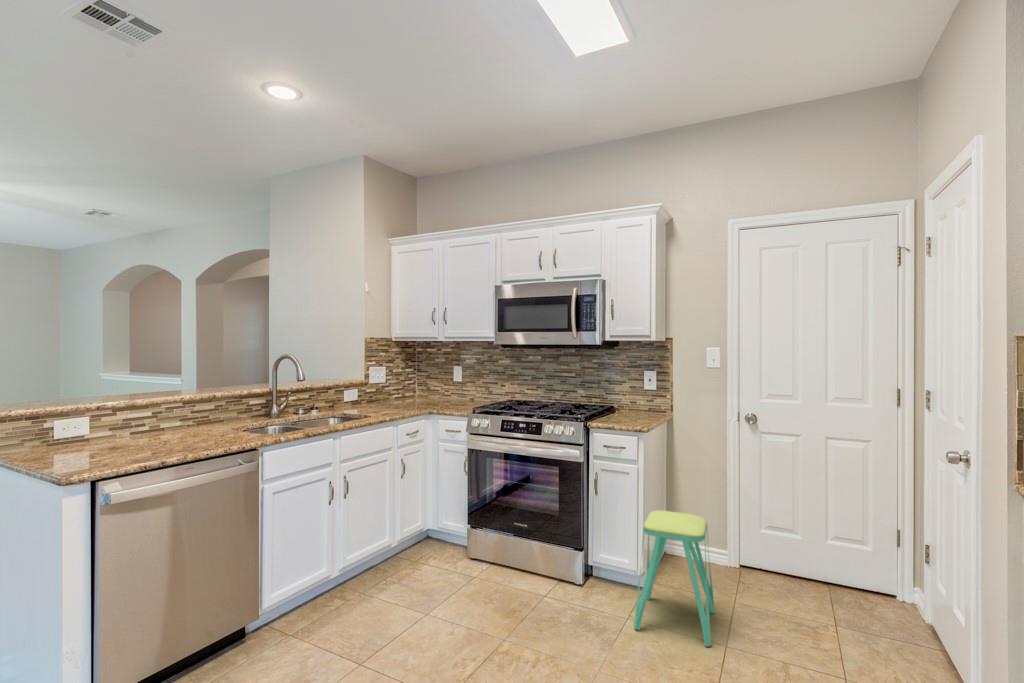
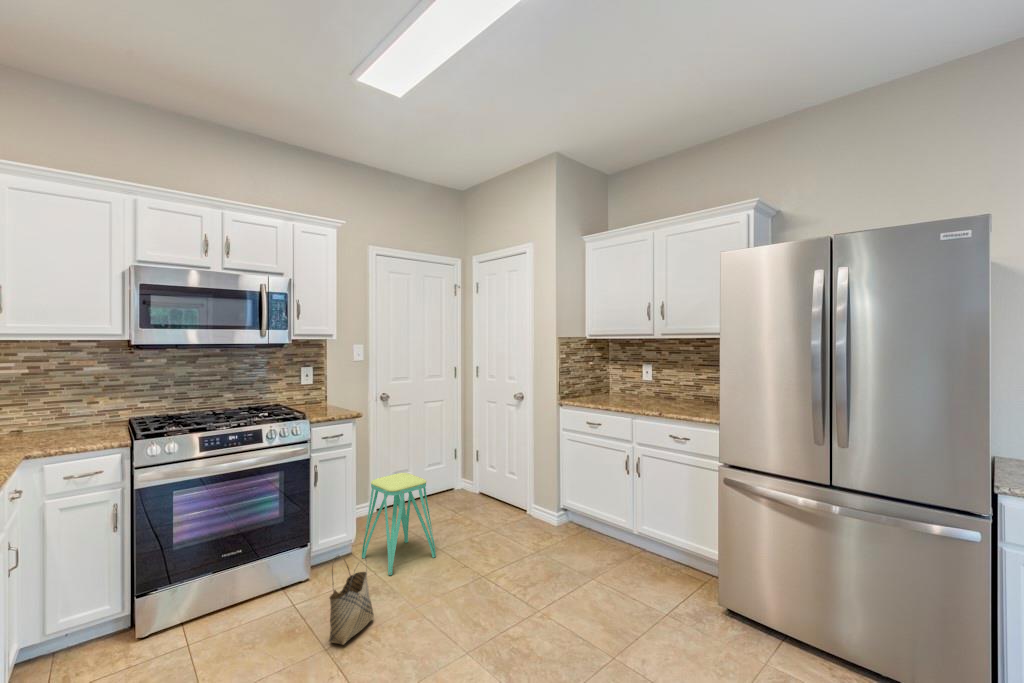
woven basket: none [501,561,558,650] -> present [329,556,374,645]

